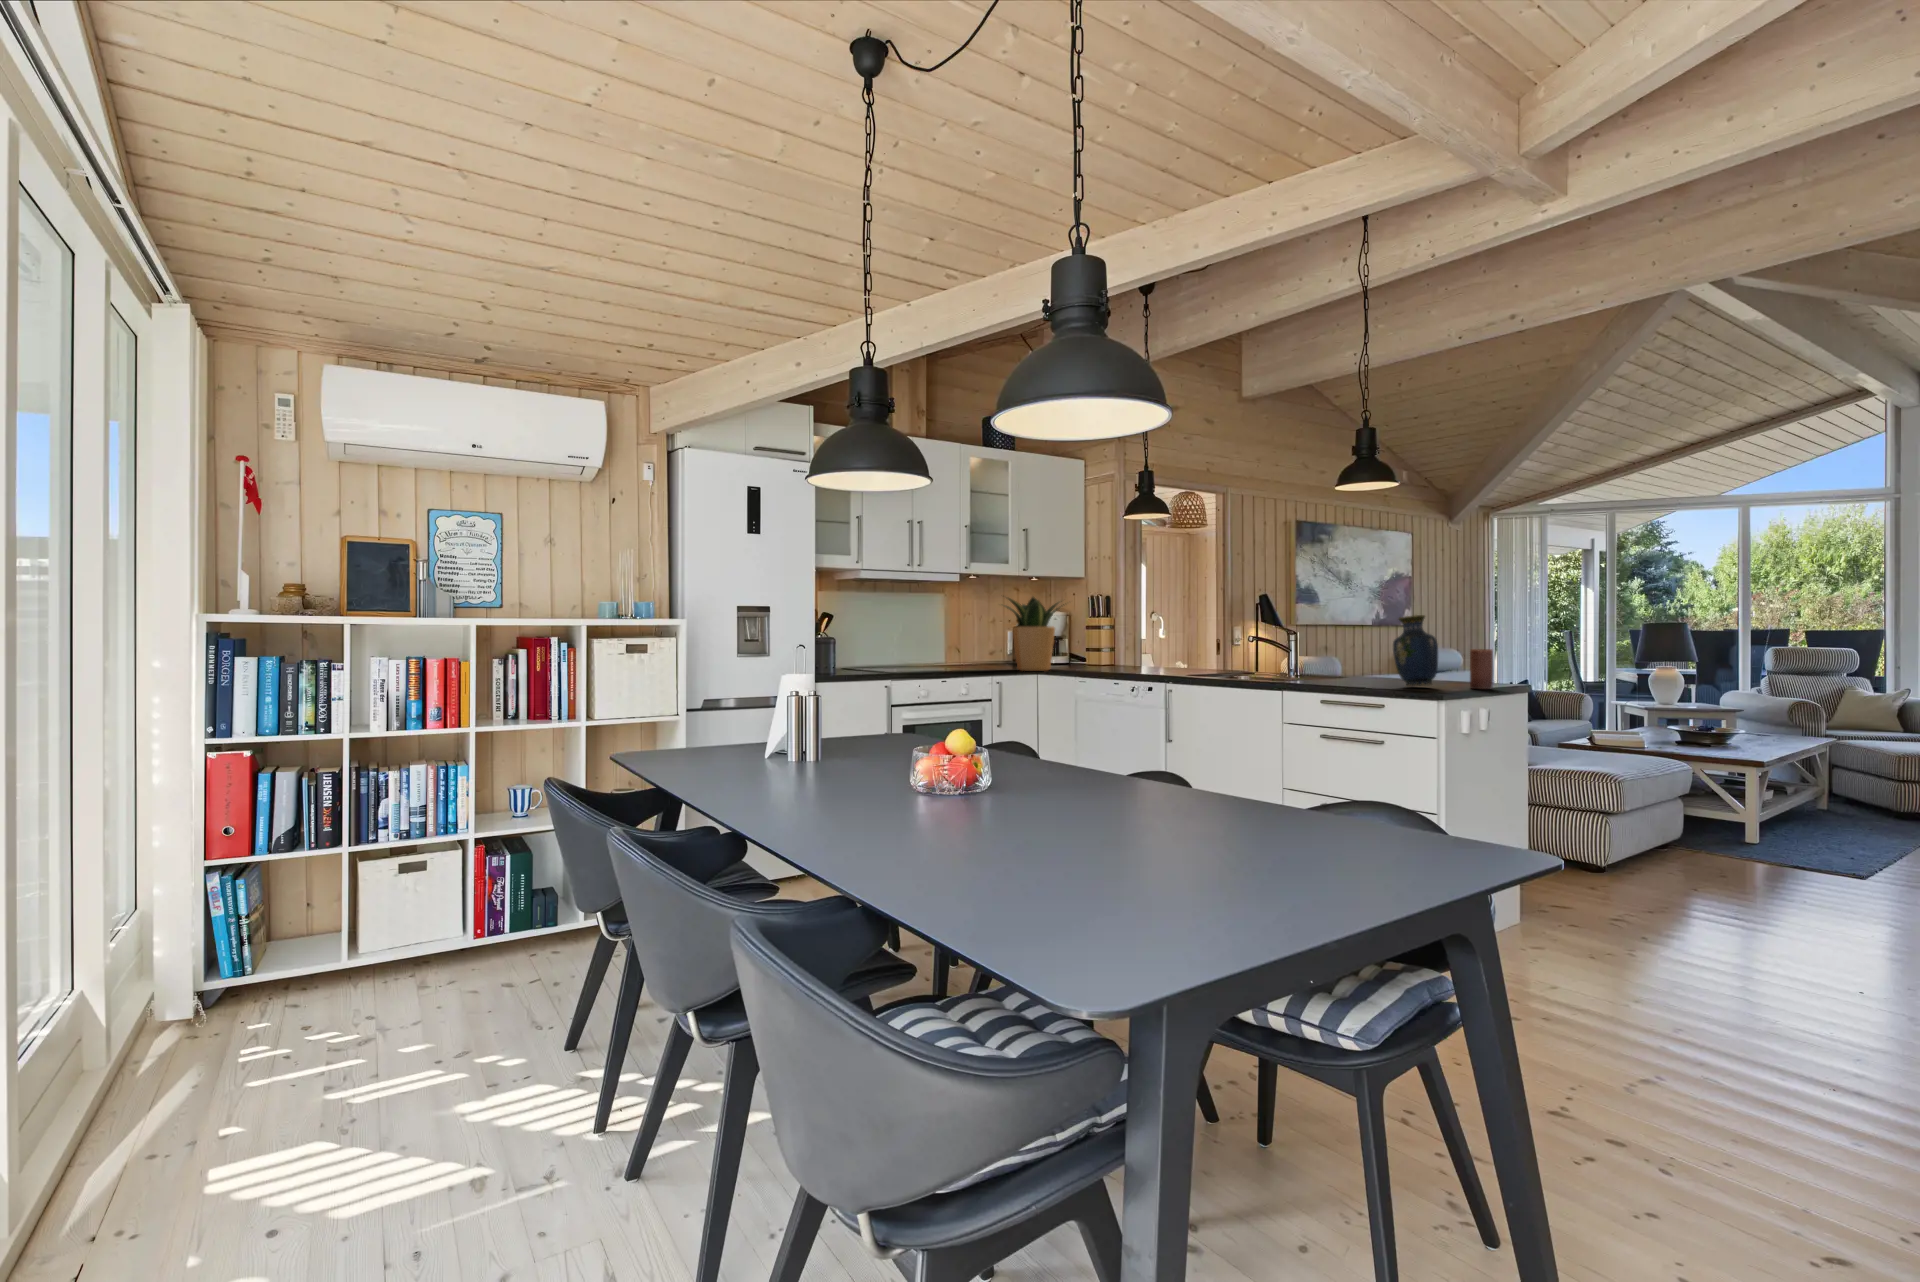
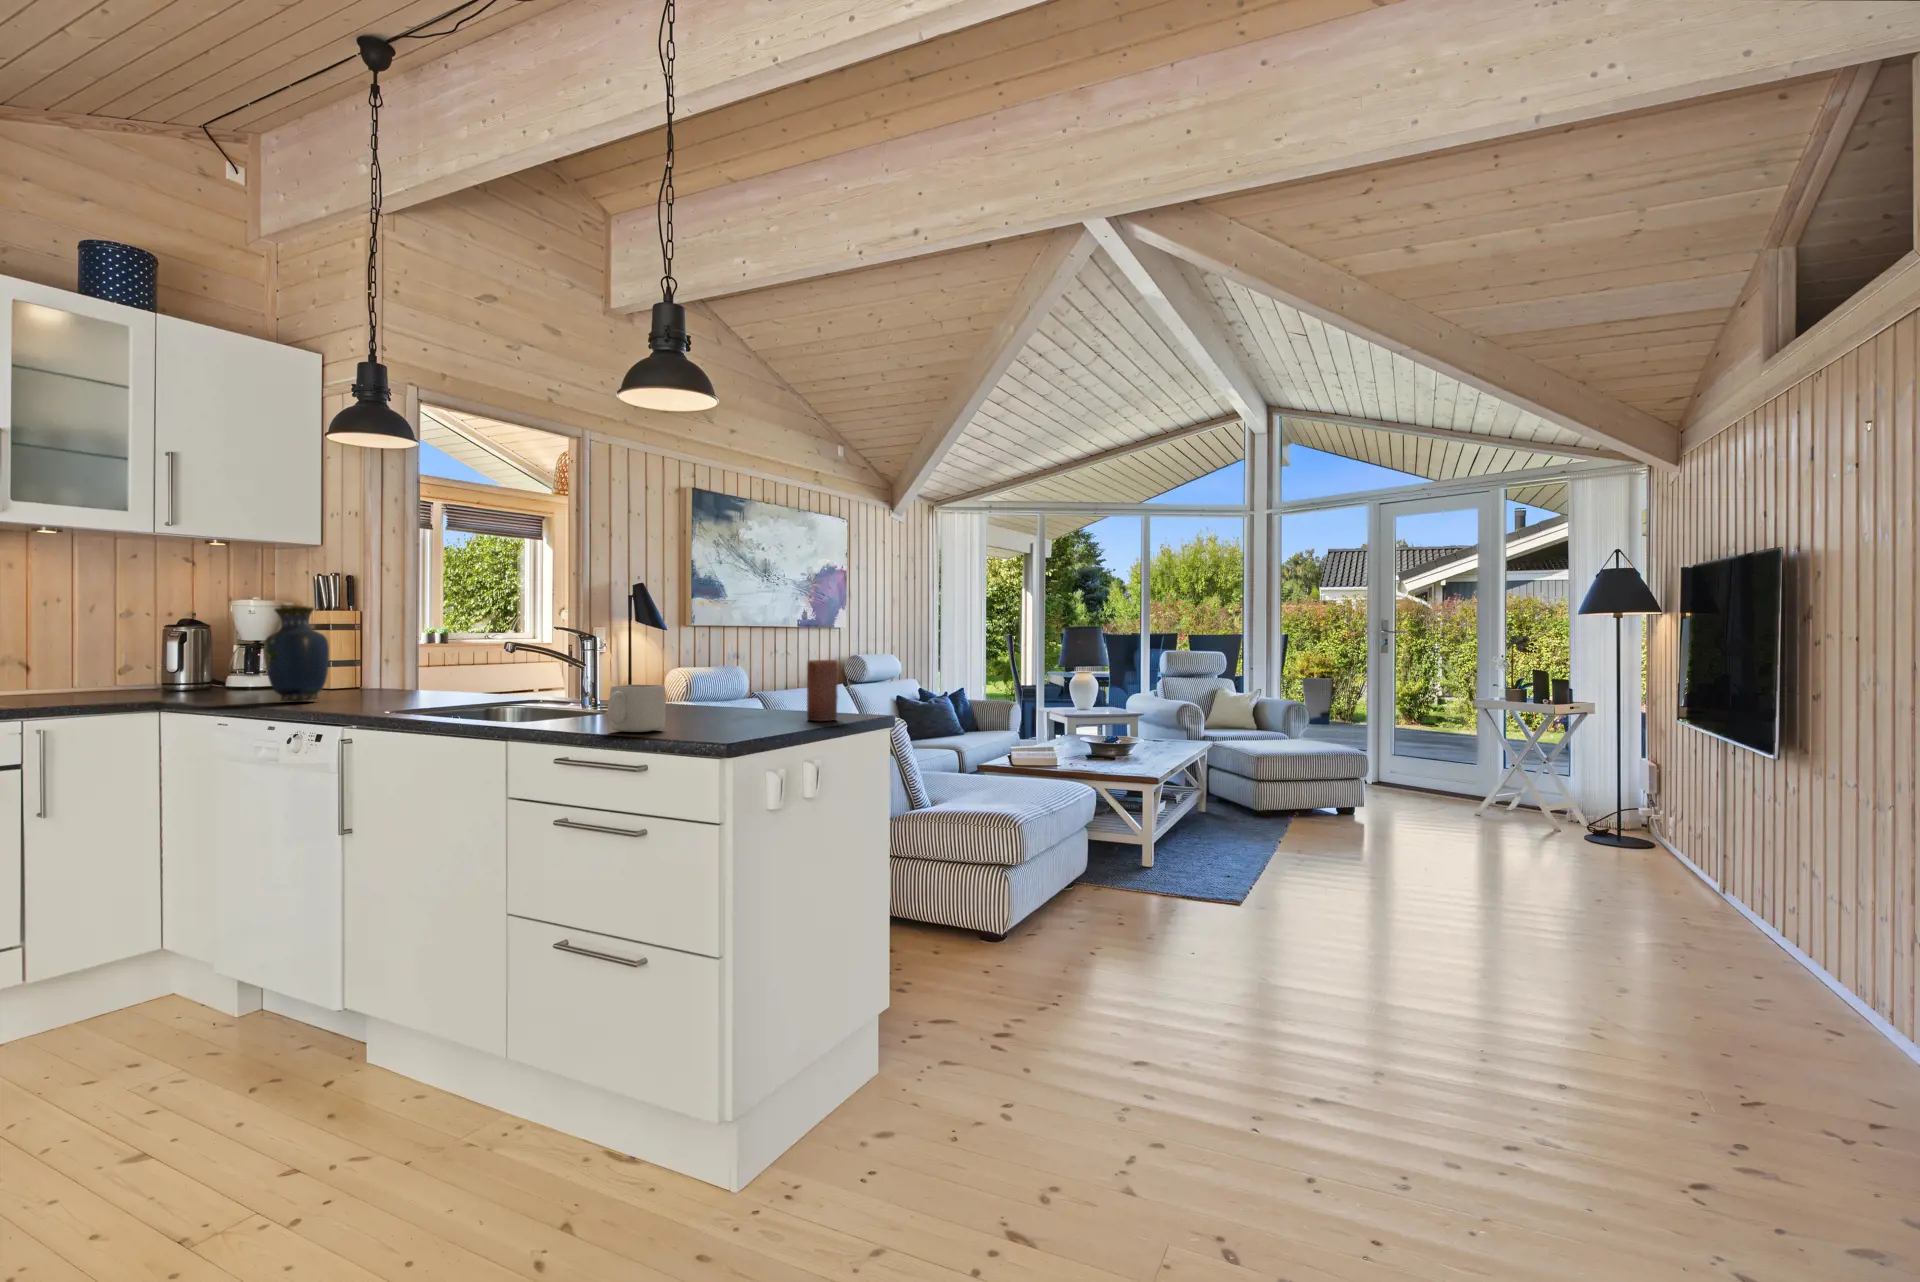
potted plant: present [1005,597,1064,671] -> none [58,561,225,702]
vase: present [1393,615,1438,687] -> present [264,606,329,701]
mug: none [1351,663,1384,690] -> present [608,684,665,732]

